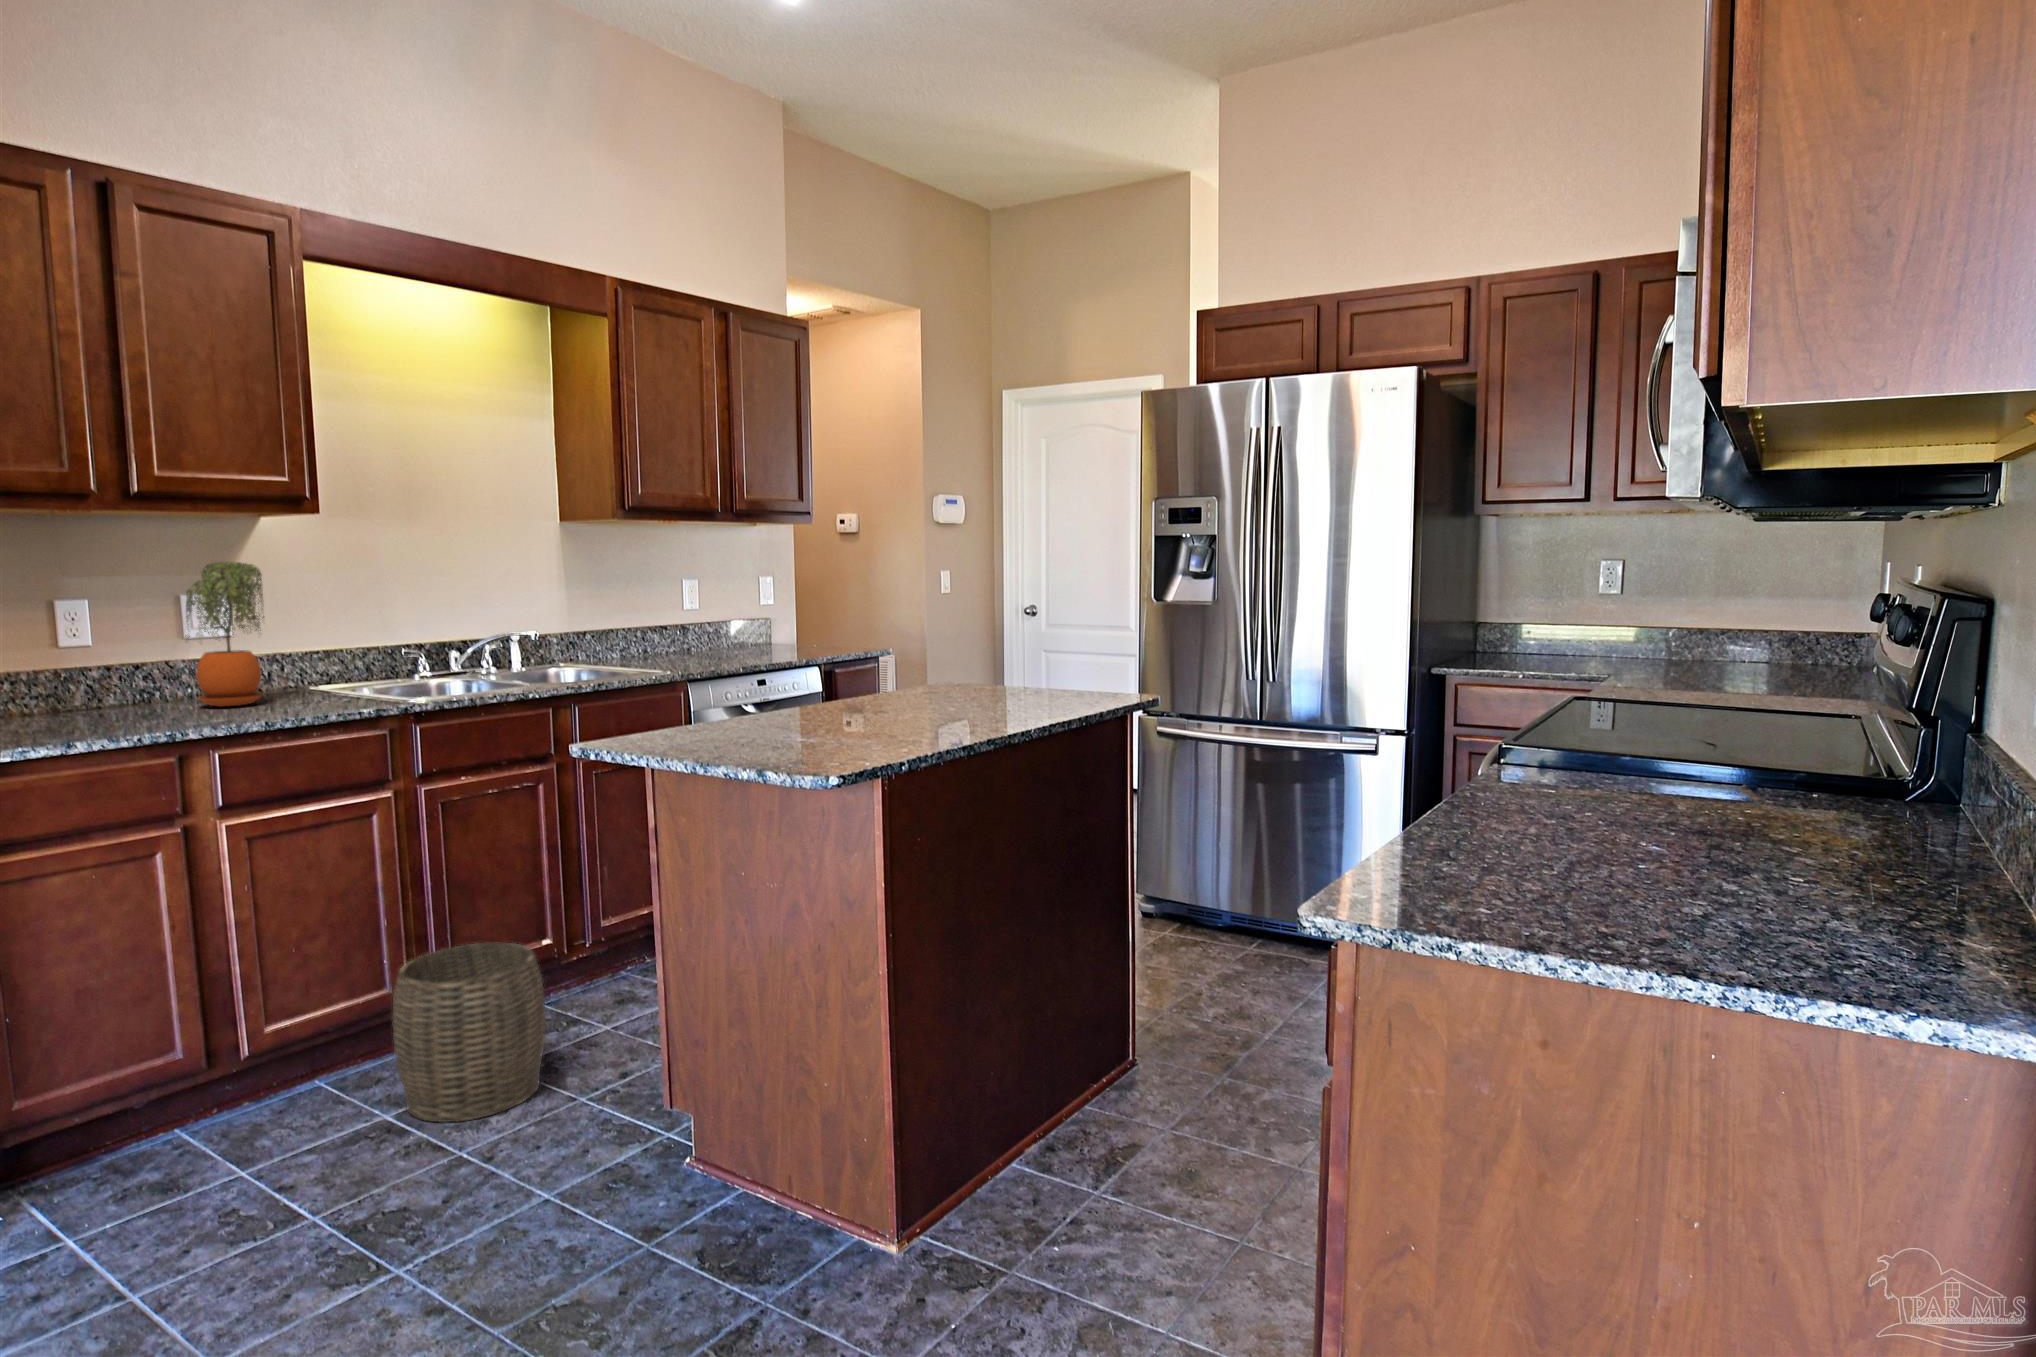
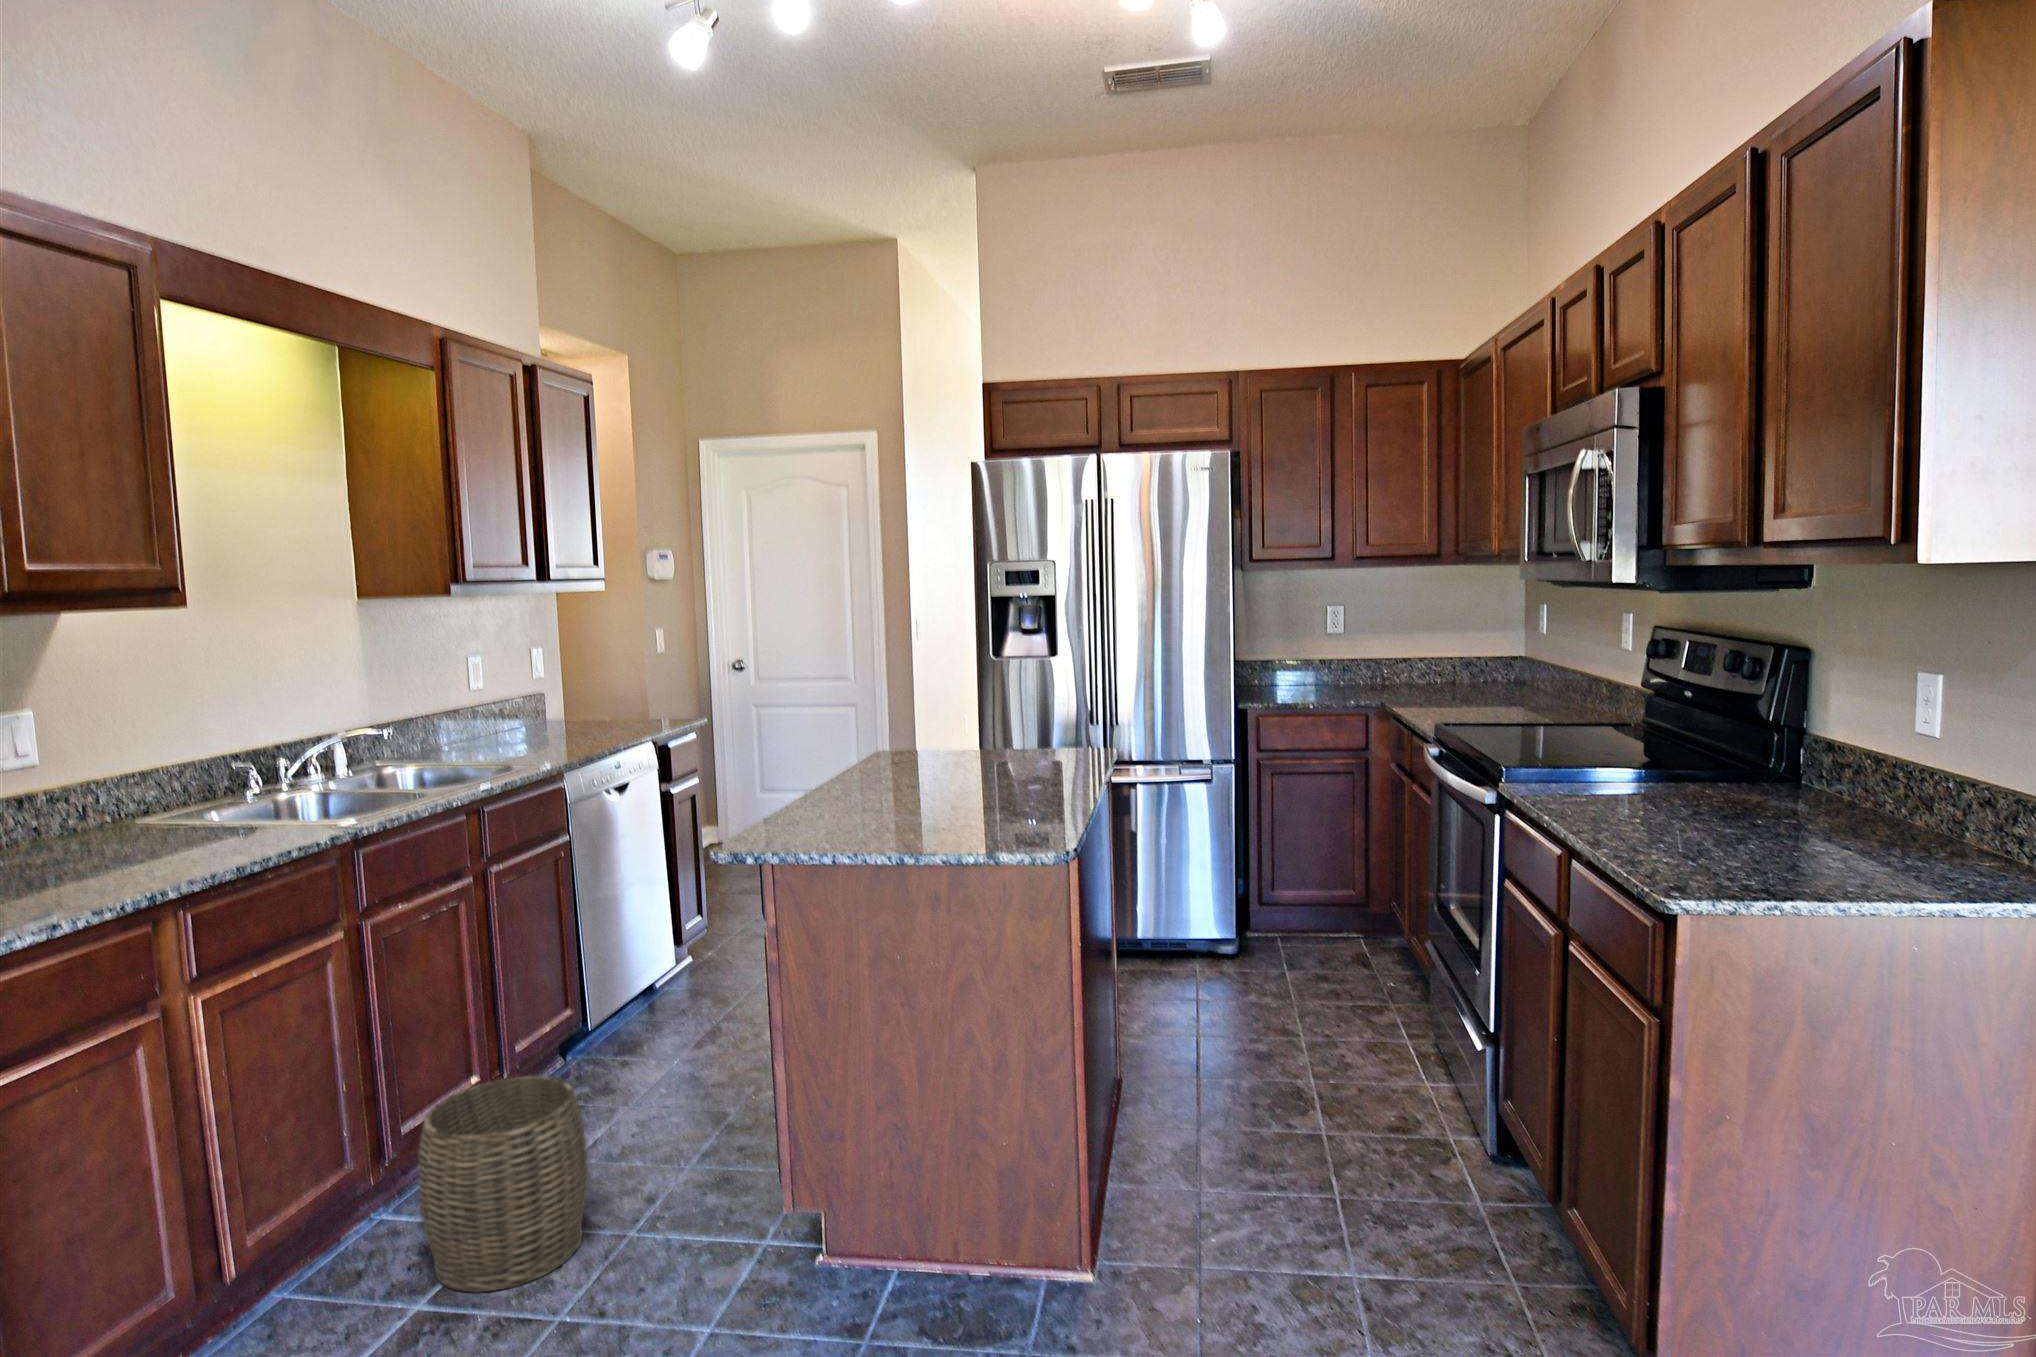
potted plant: present [185,562,264,707] -> none [45,670,153,857]

